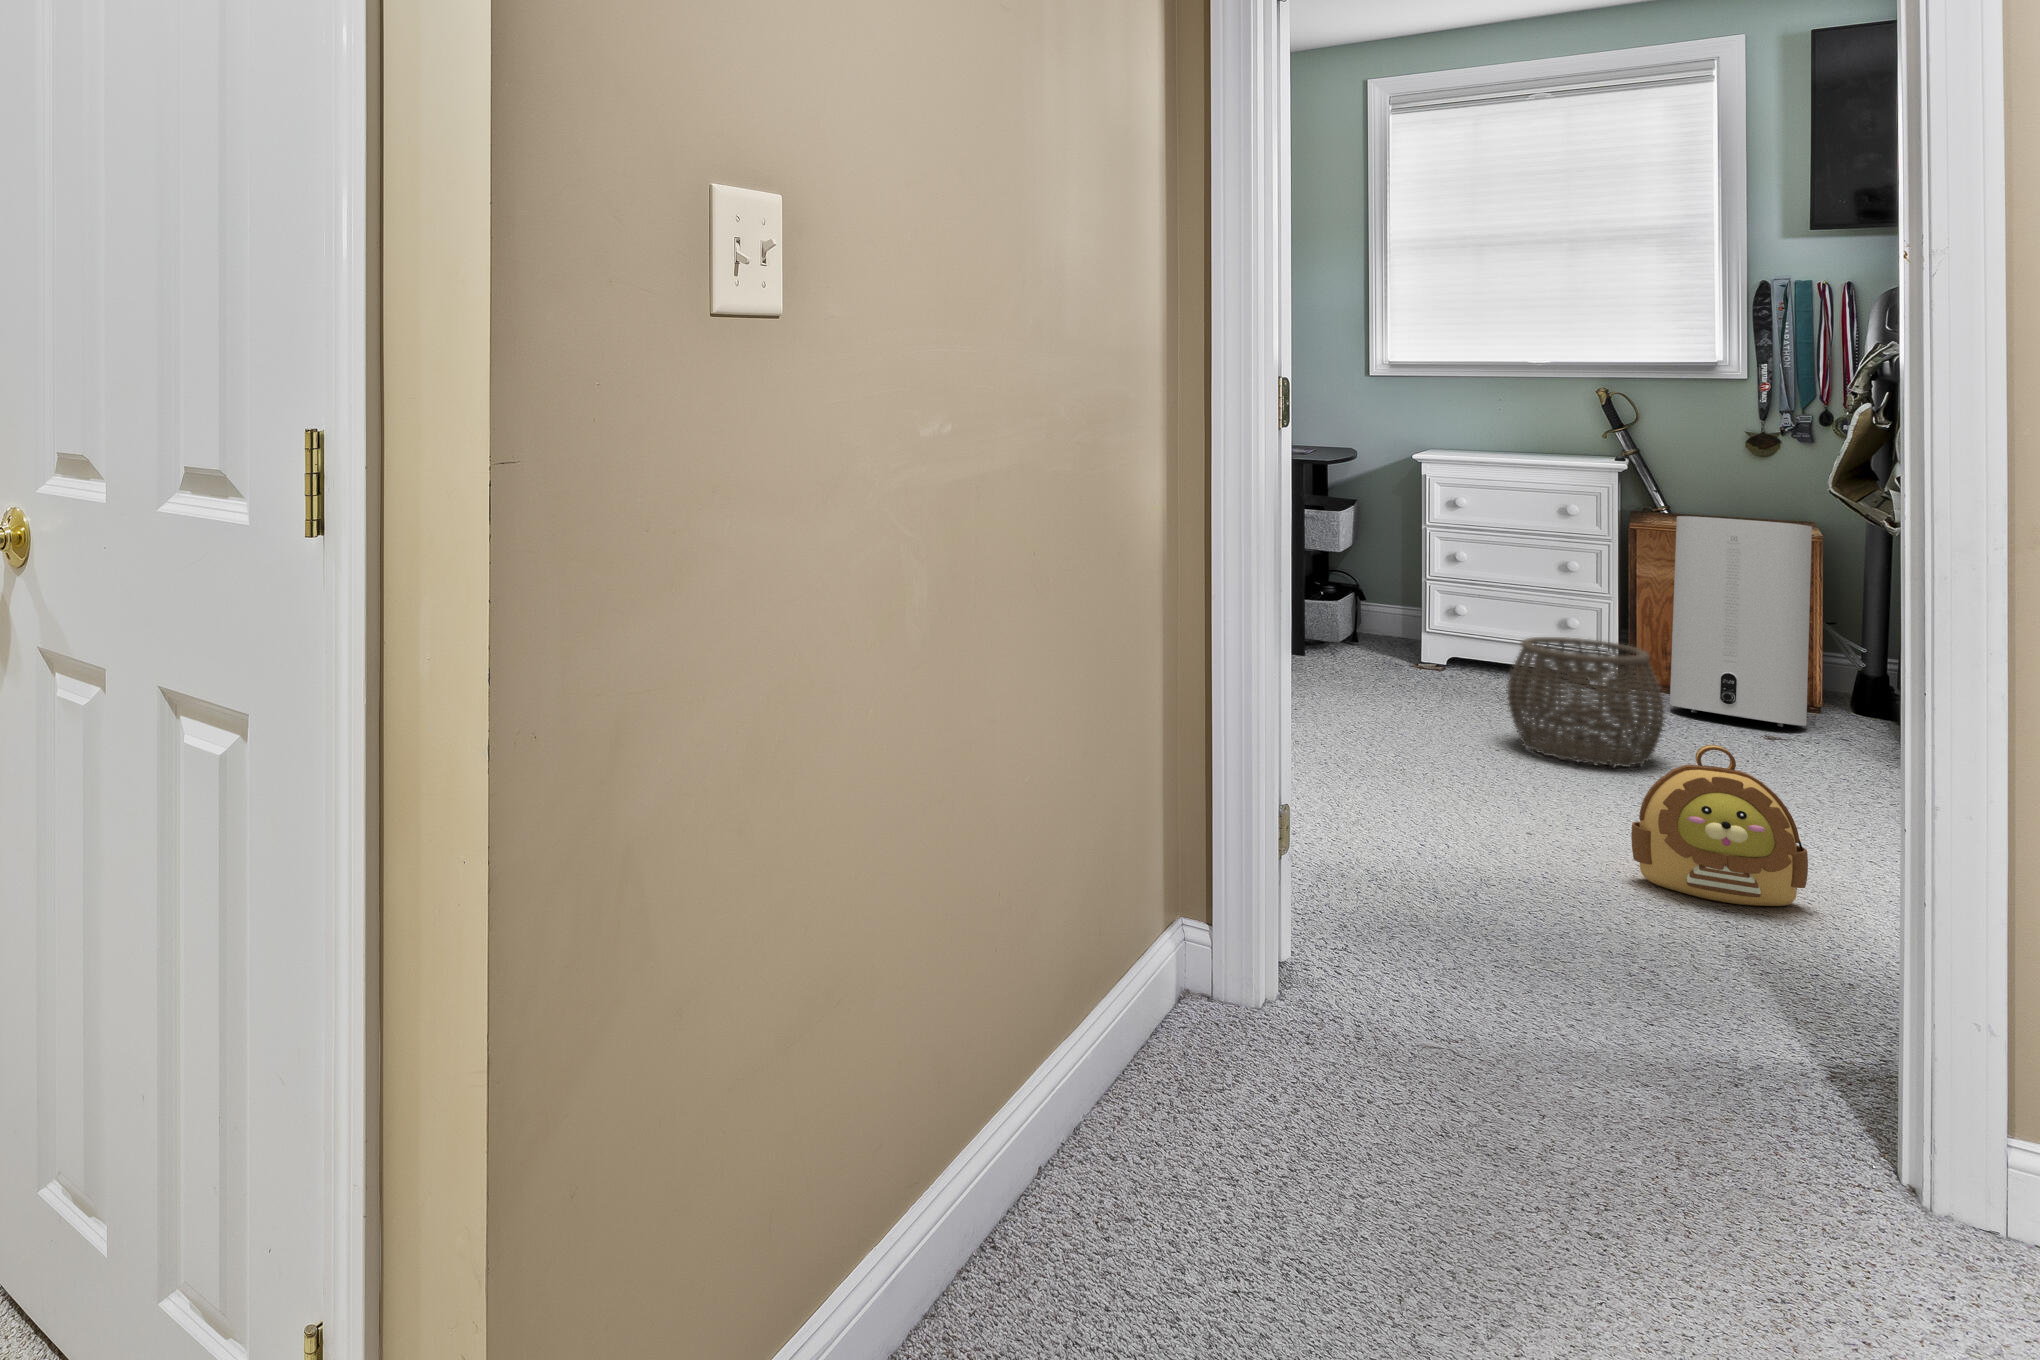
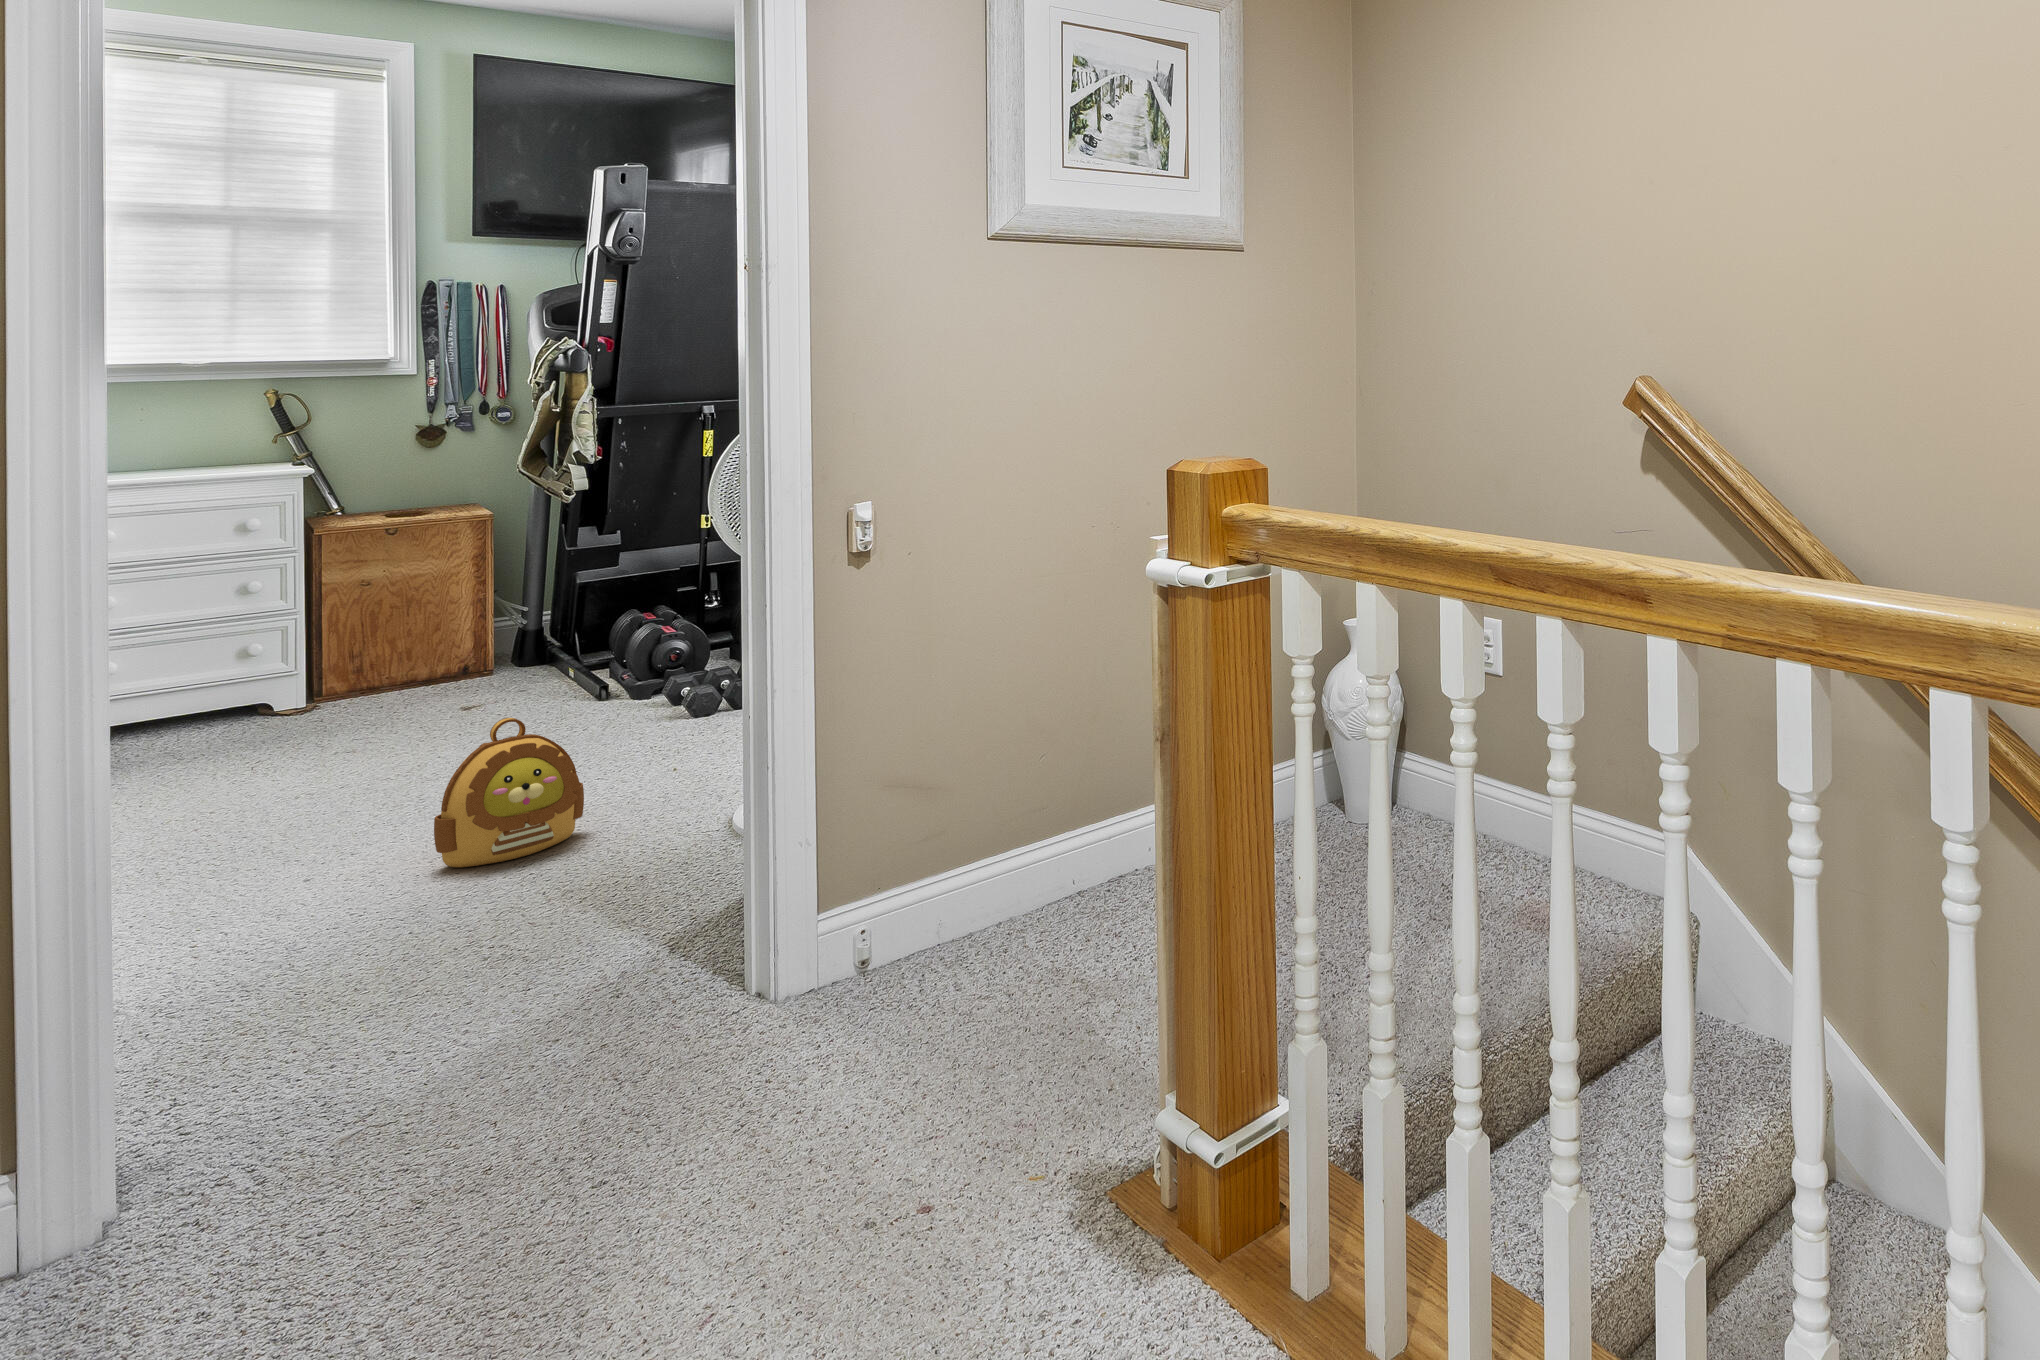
air purifier: present [1670,516,1812,727] -> none [370,508,494,702]
woven basket: present [1507,637,1665,767] -> none [219,651,401,791]

